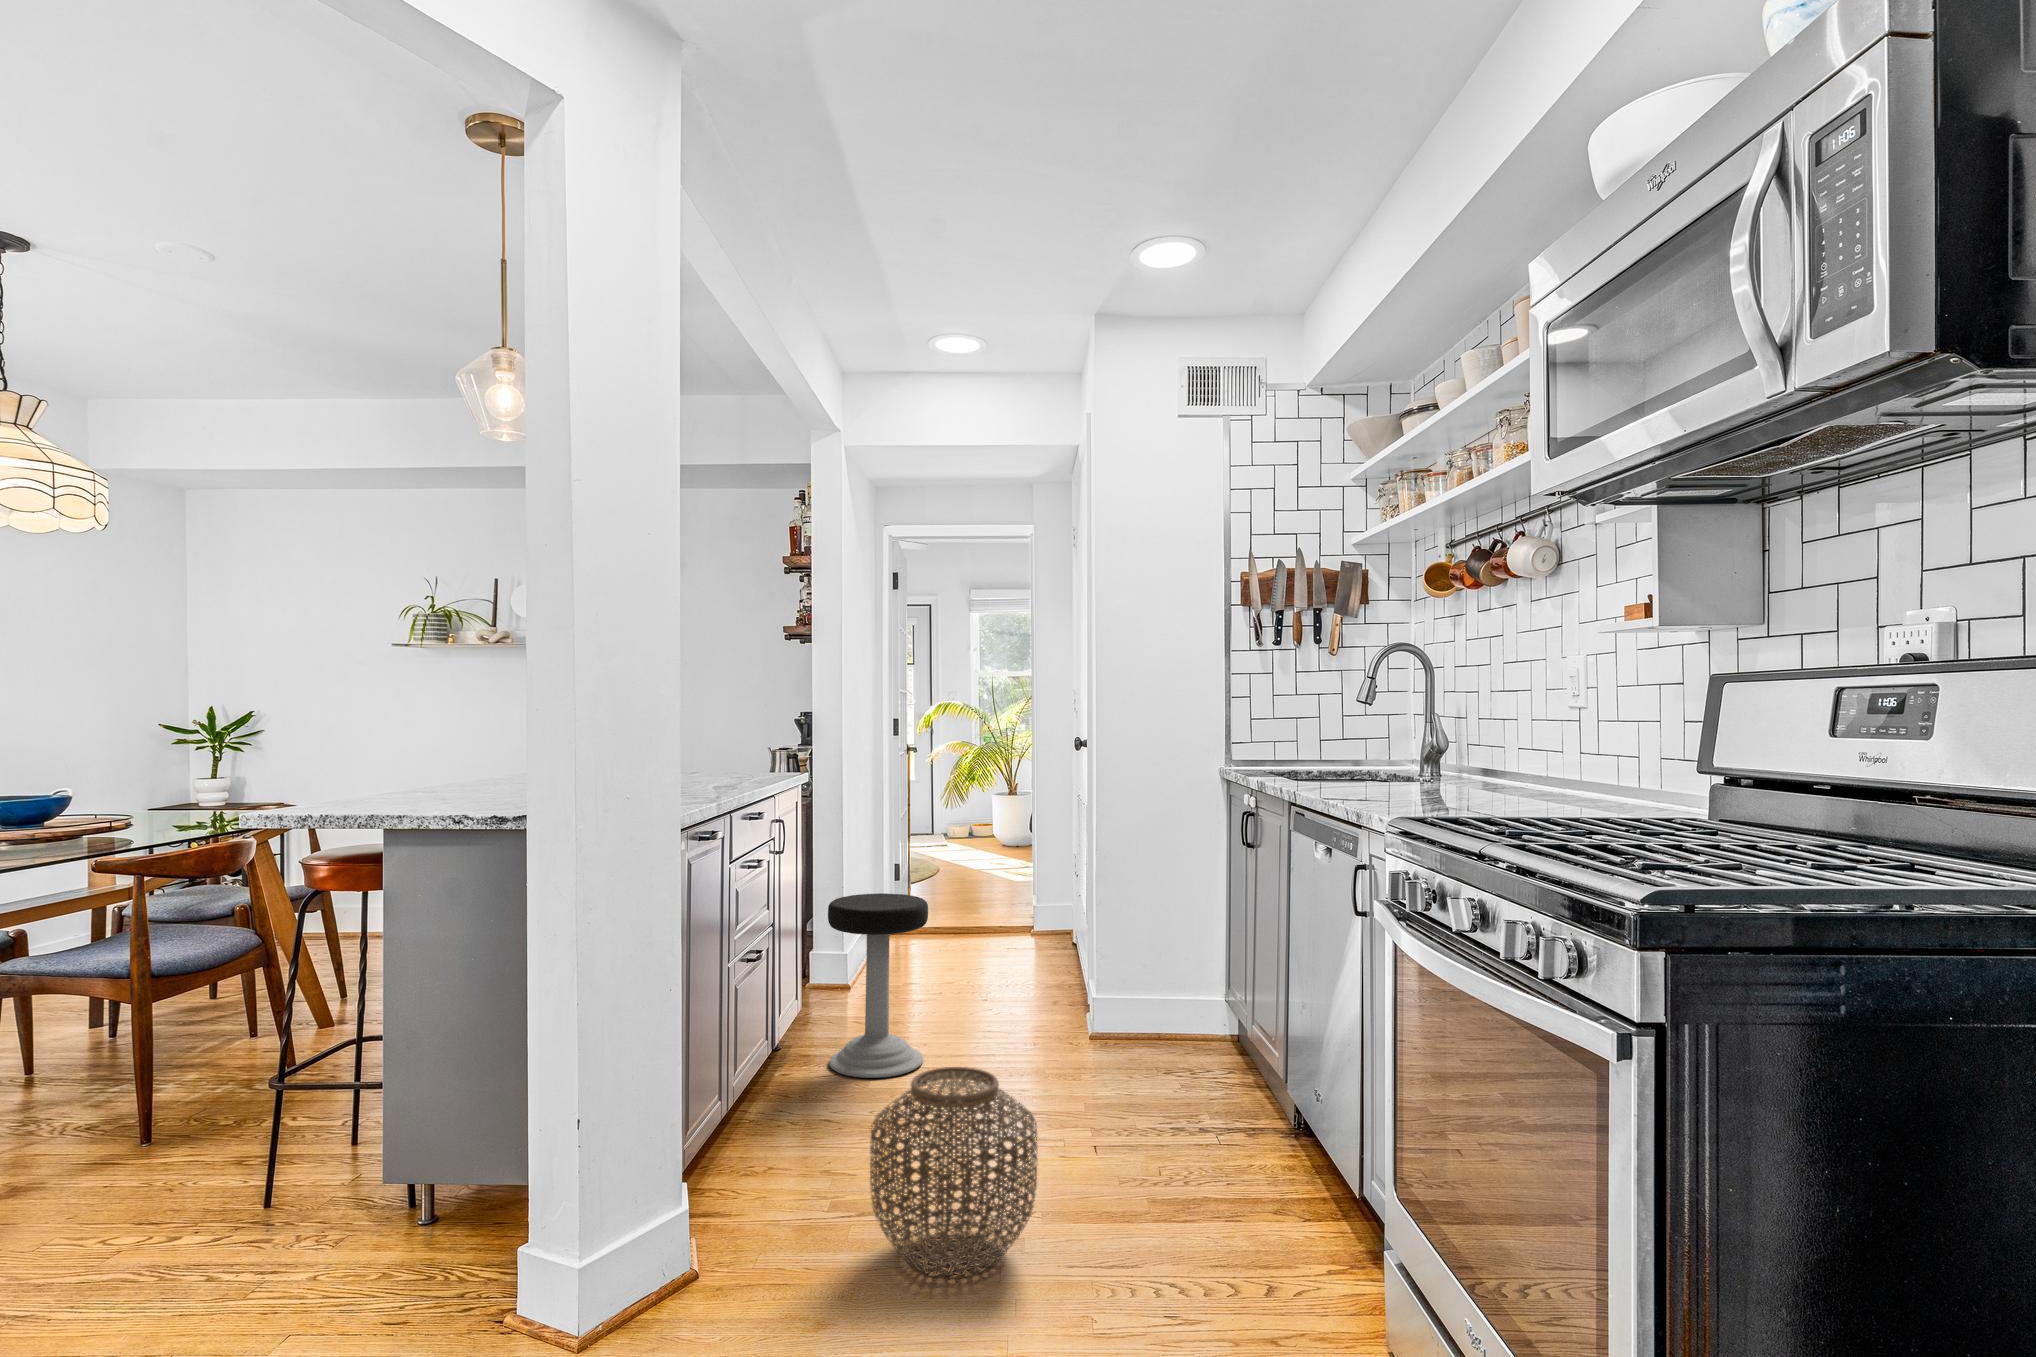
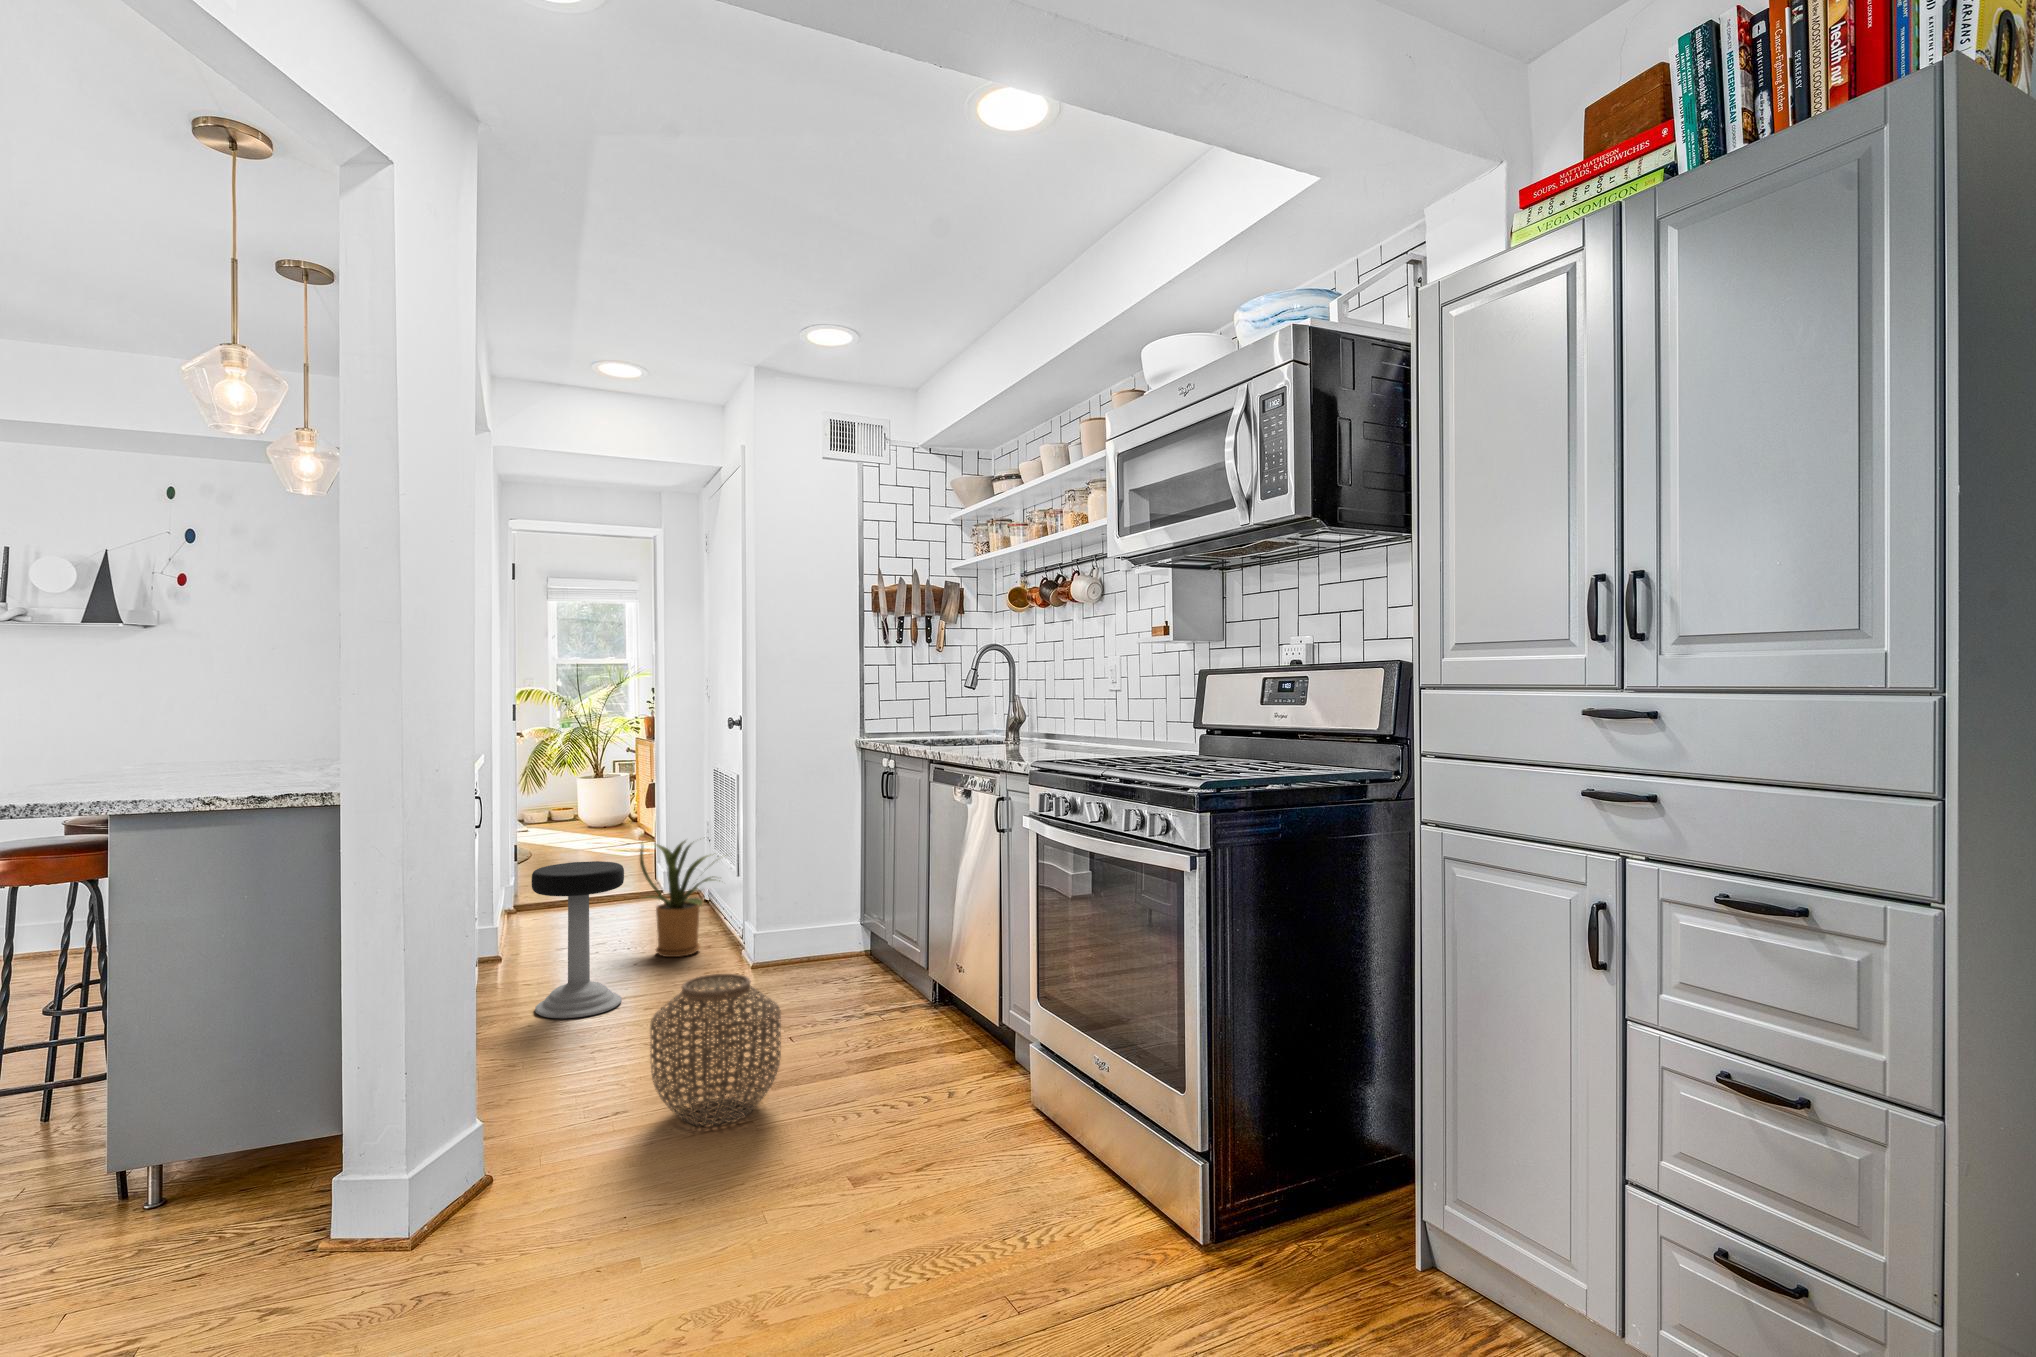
house plant: none [971,869,1074,1013] -> present [640,841,714,957]

